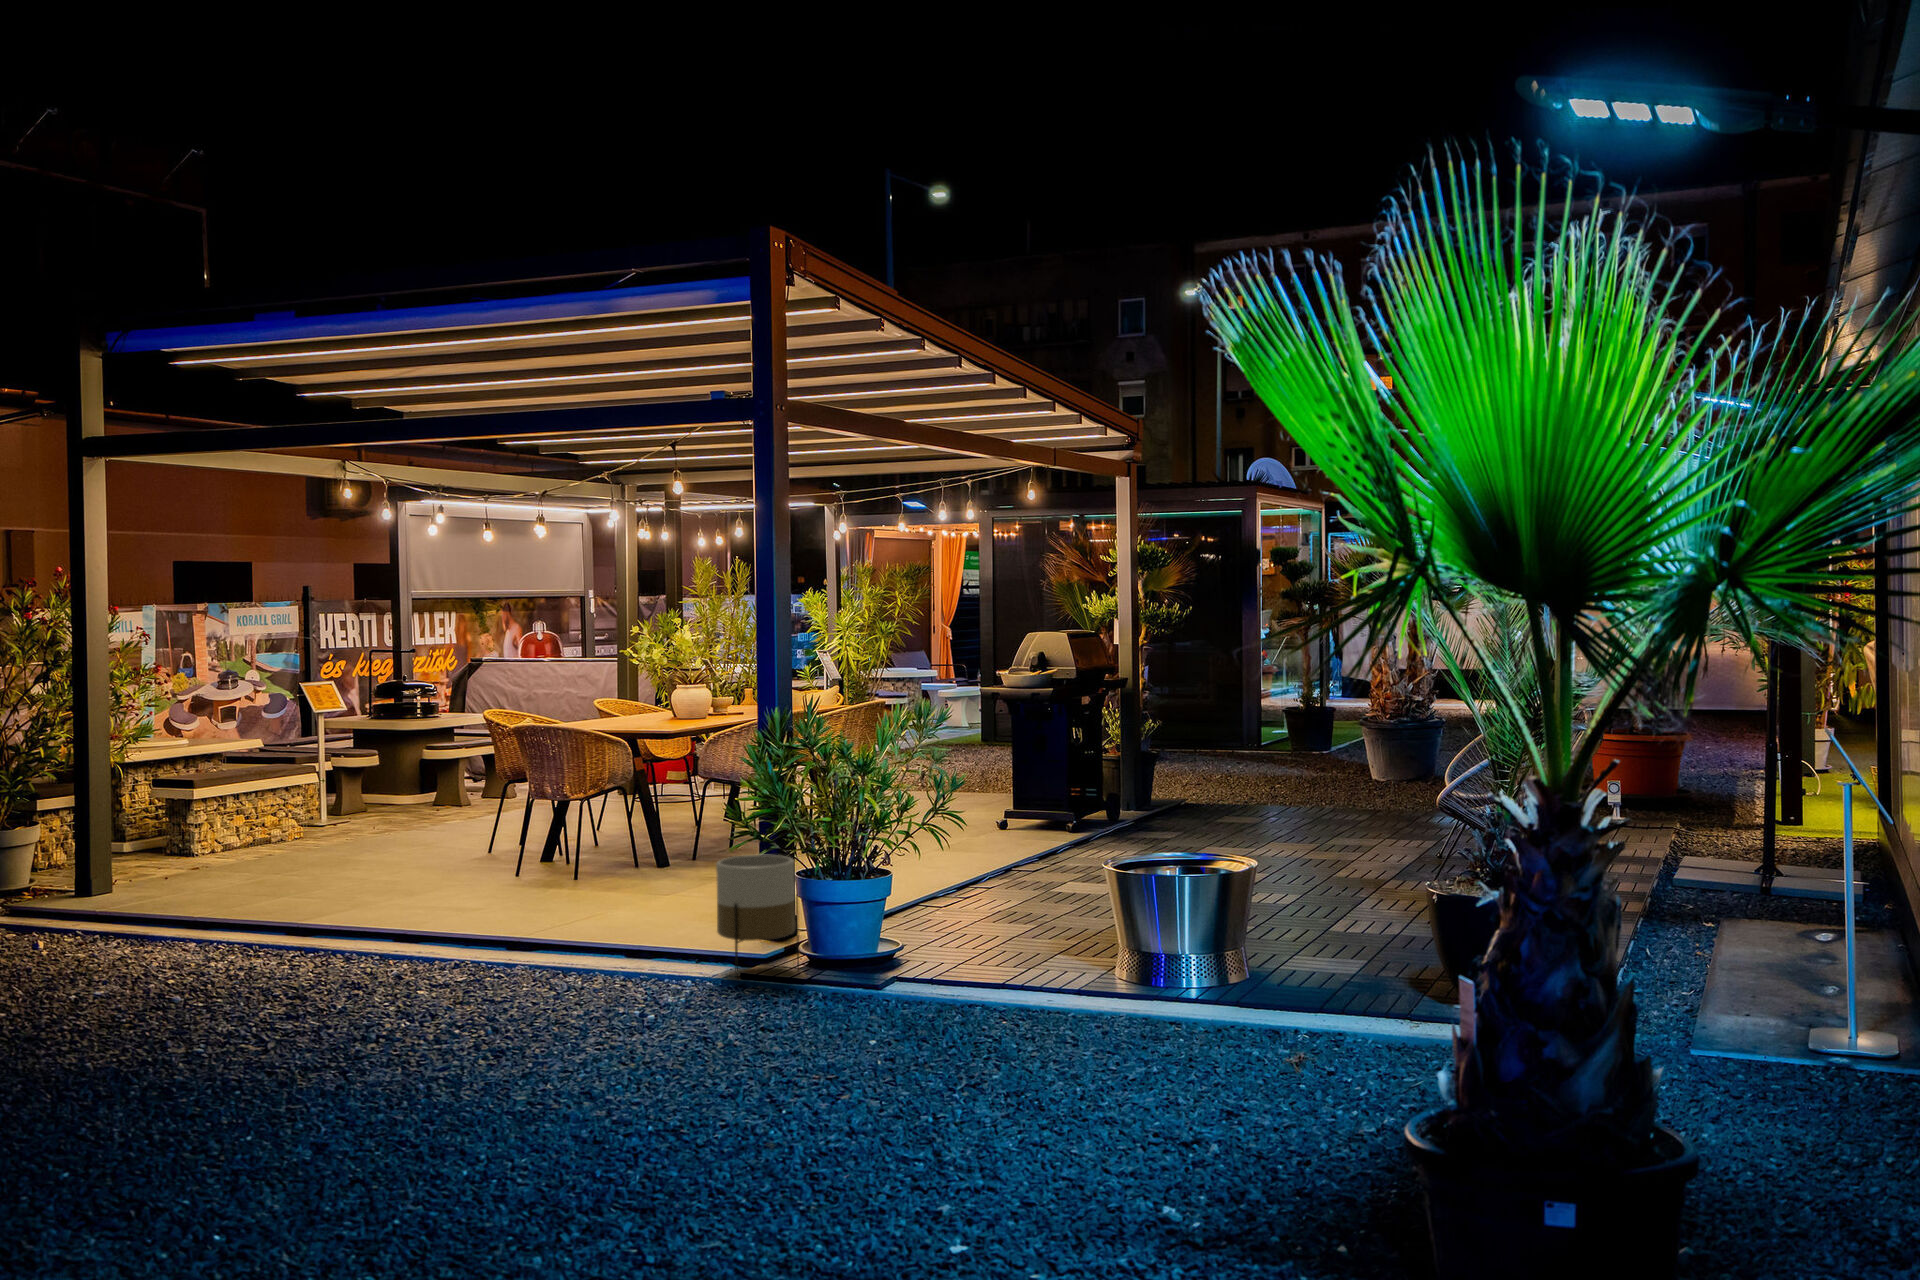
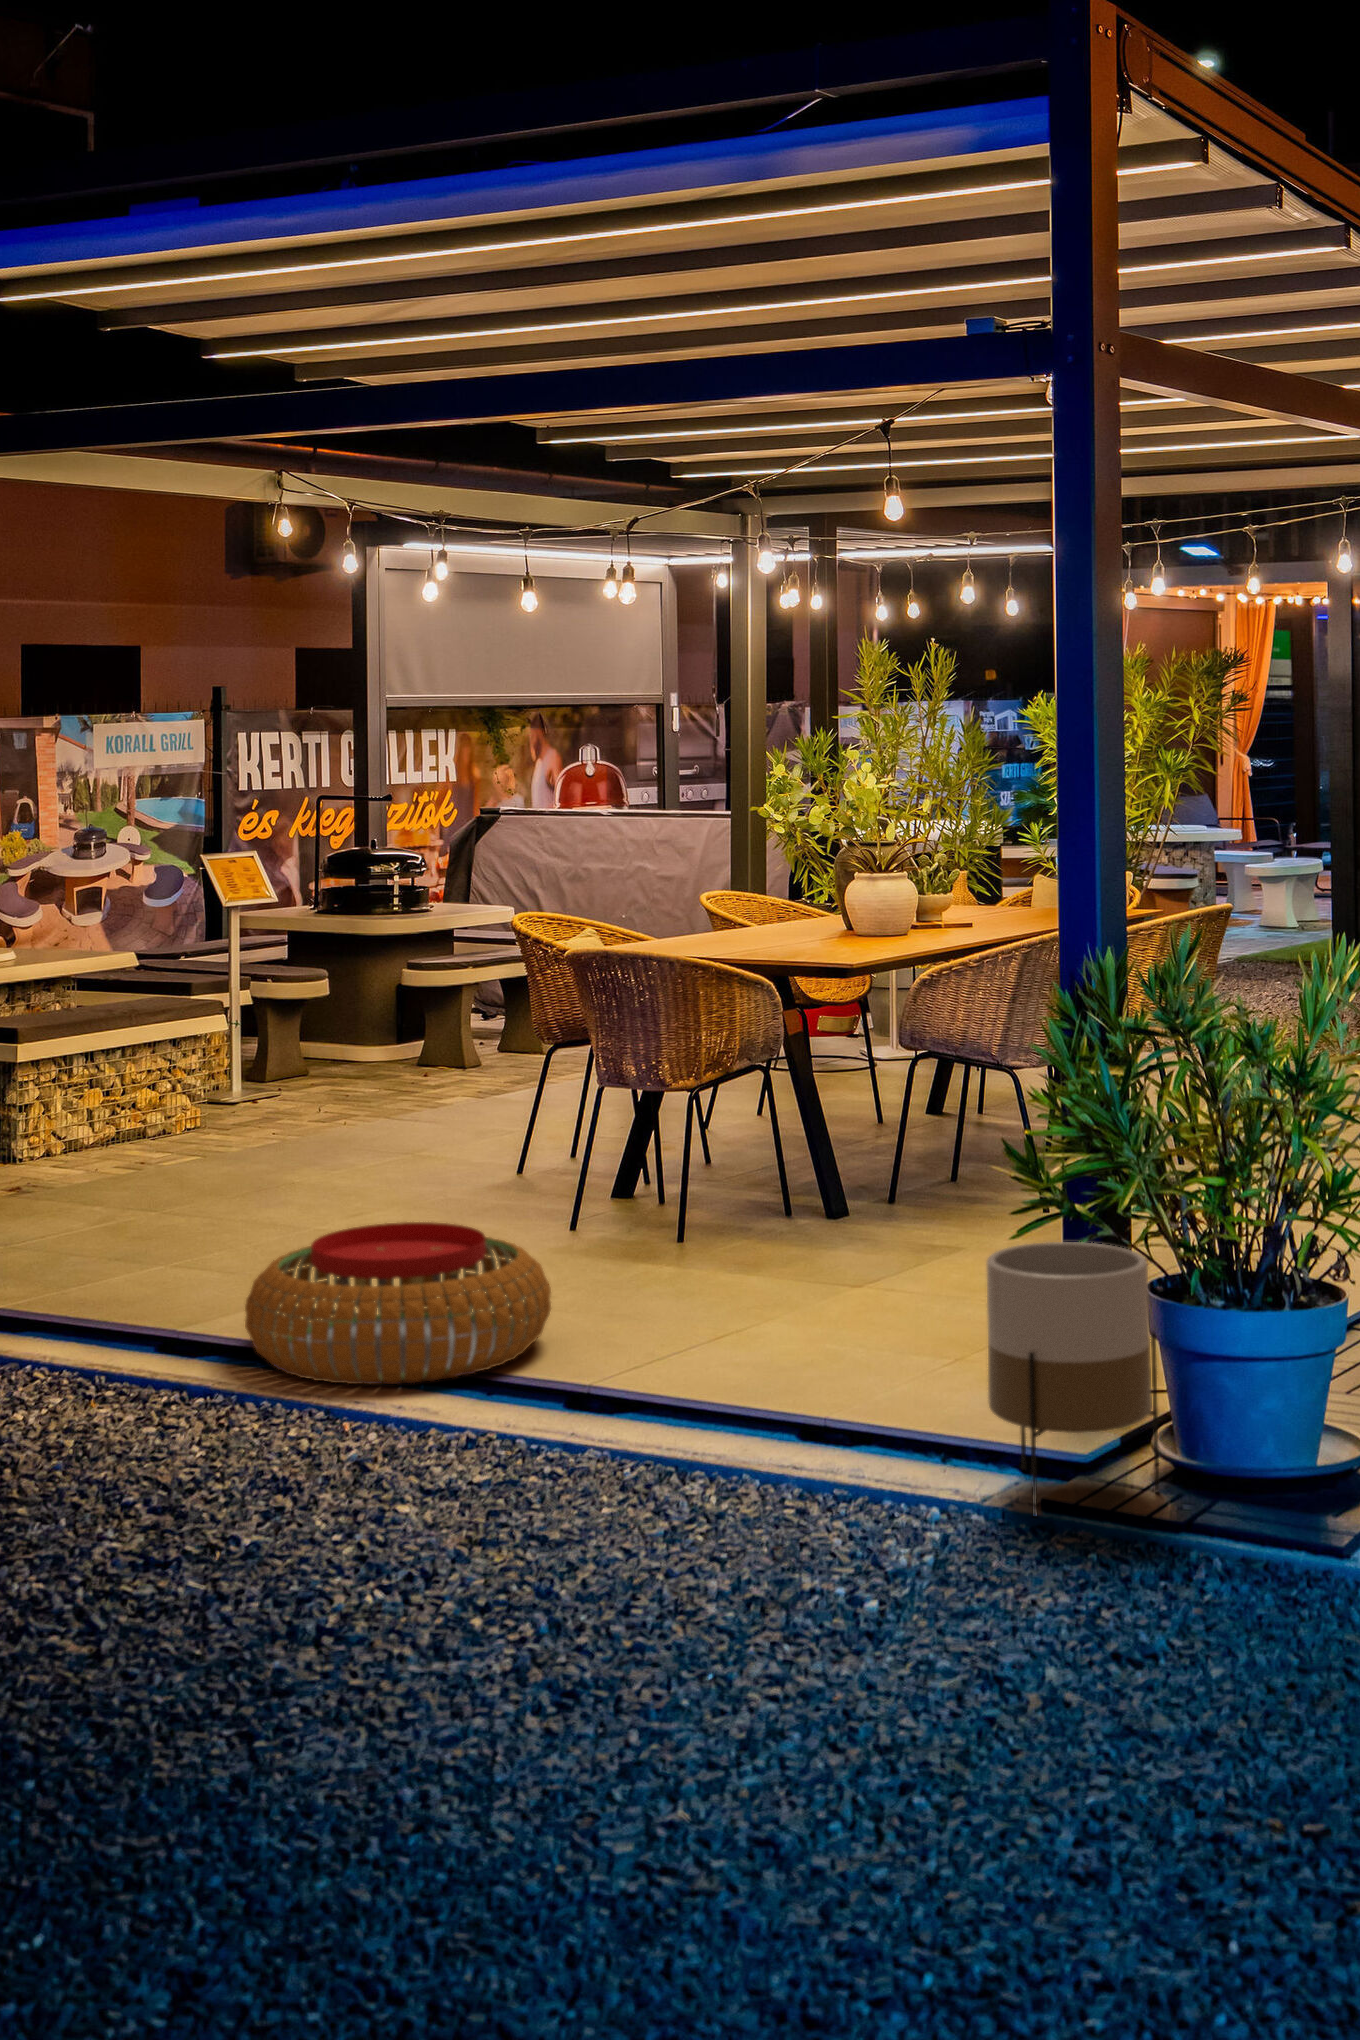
pouf: none [335,866,503,945] -> present [245,1222,551,1384]

